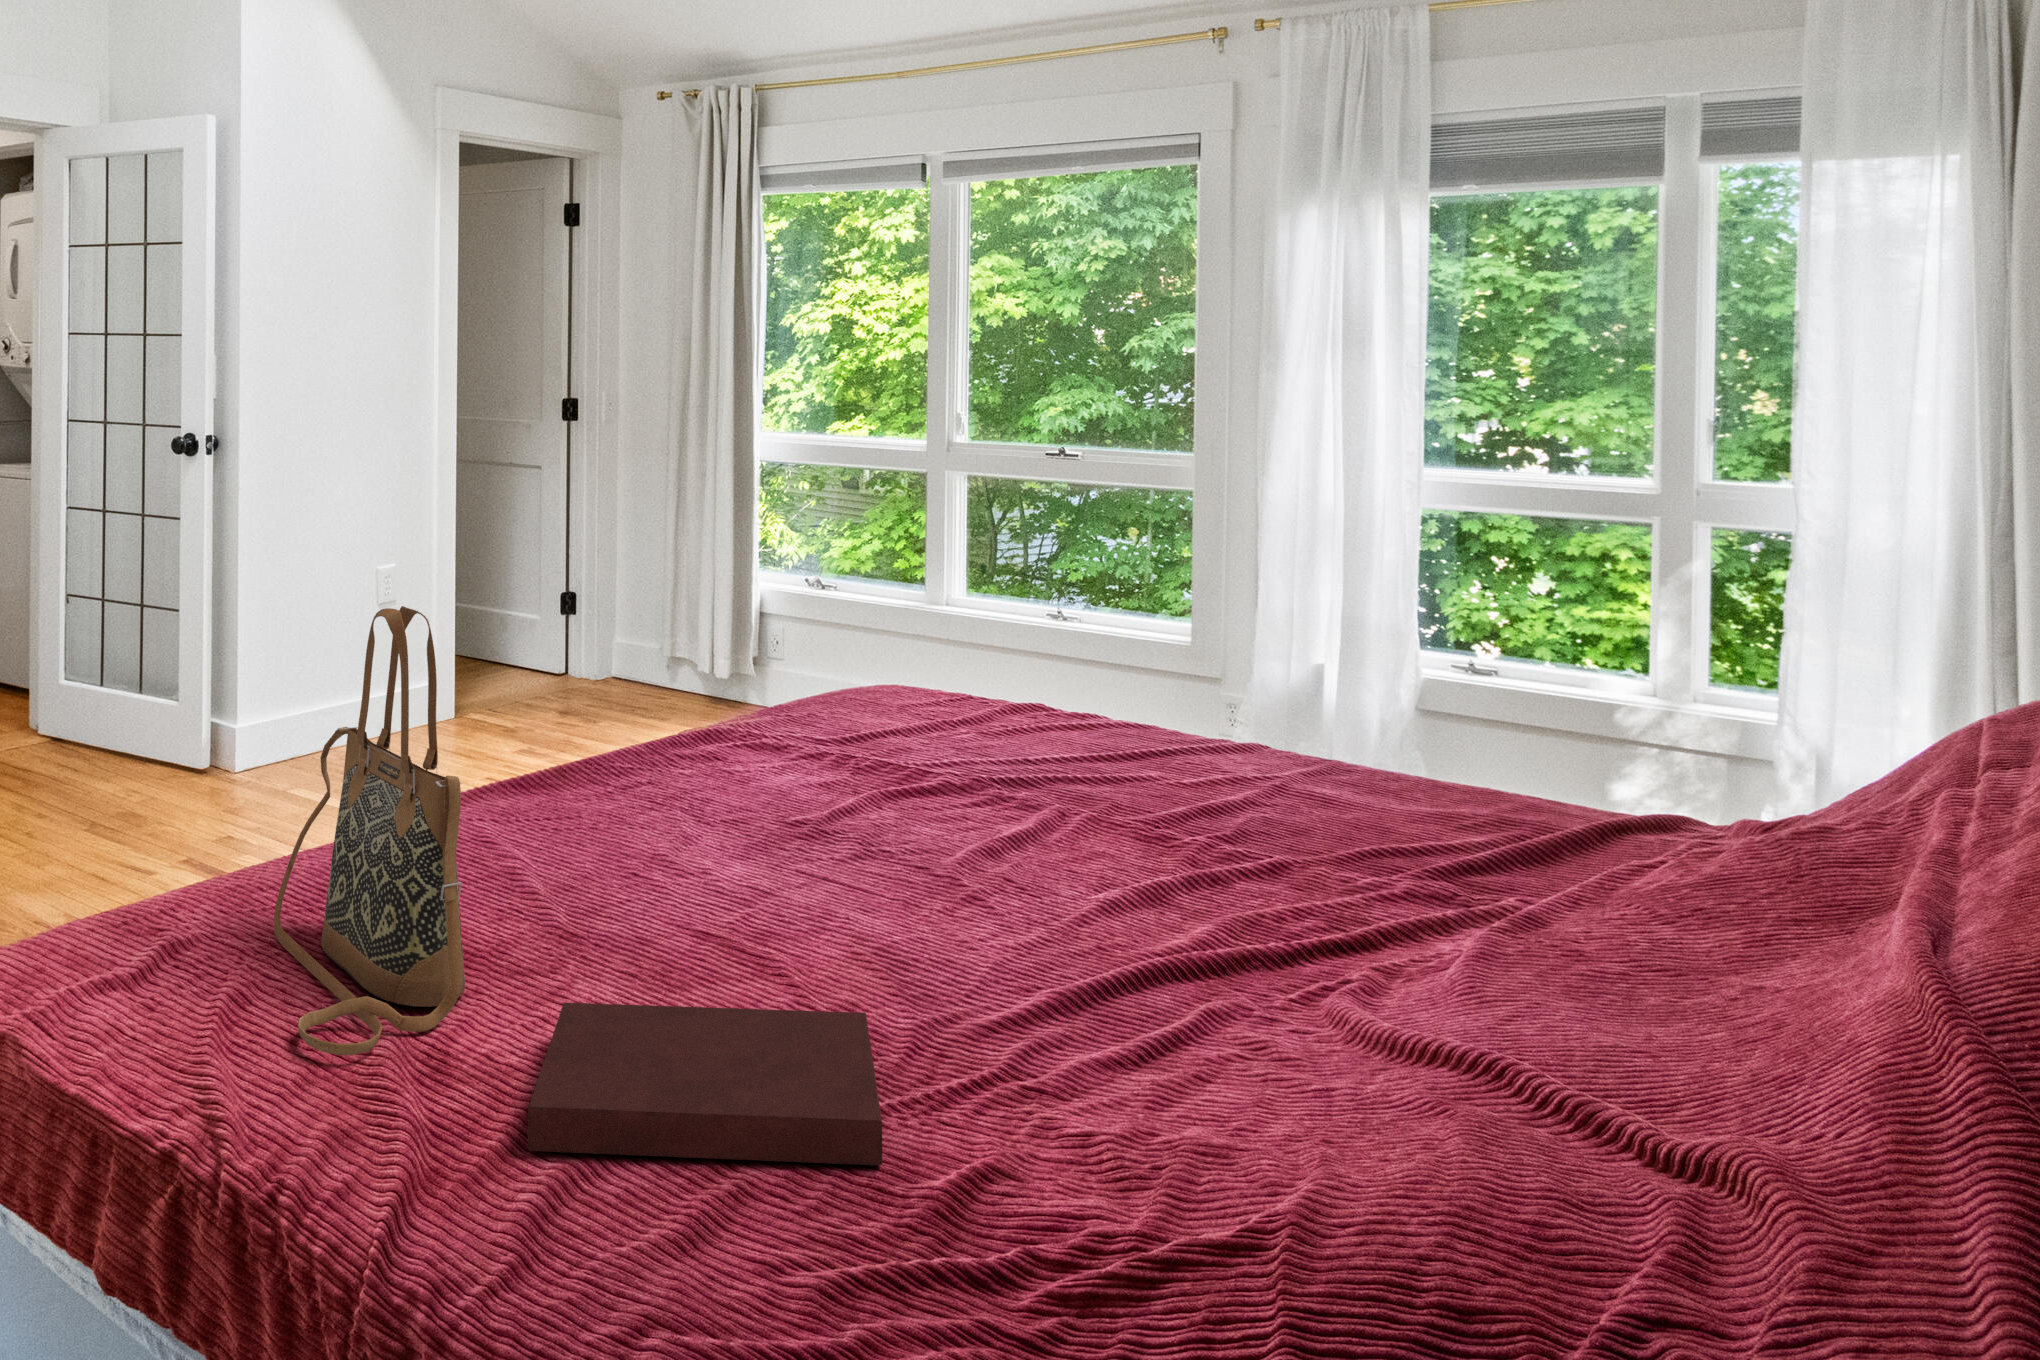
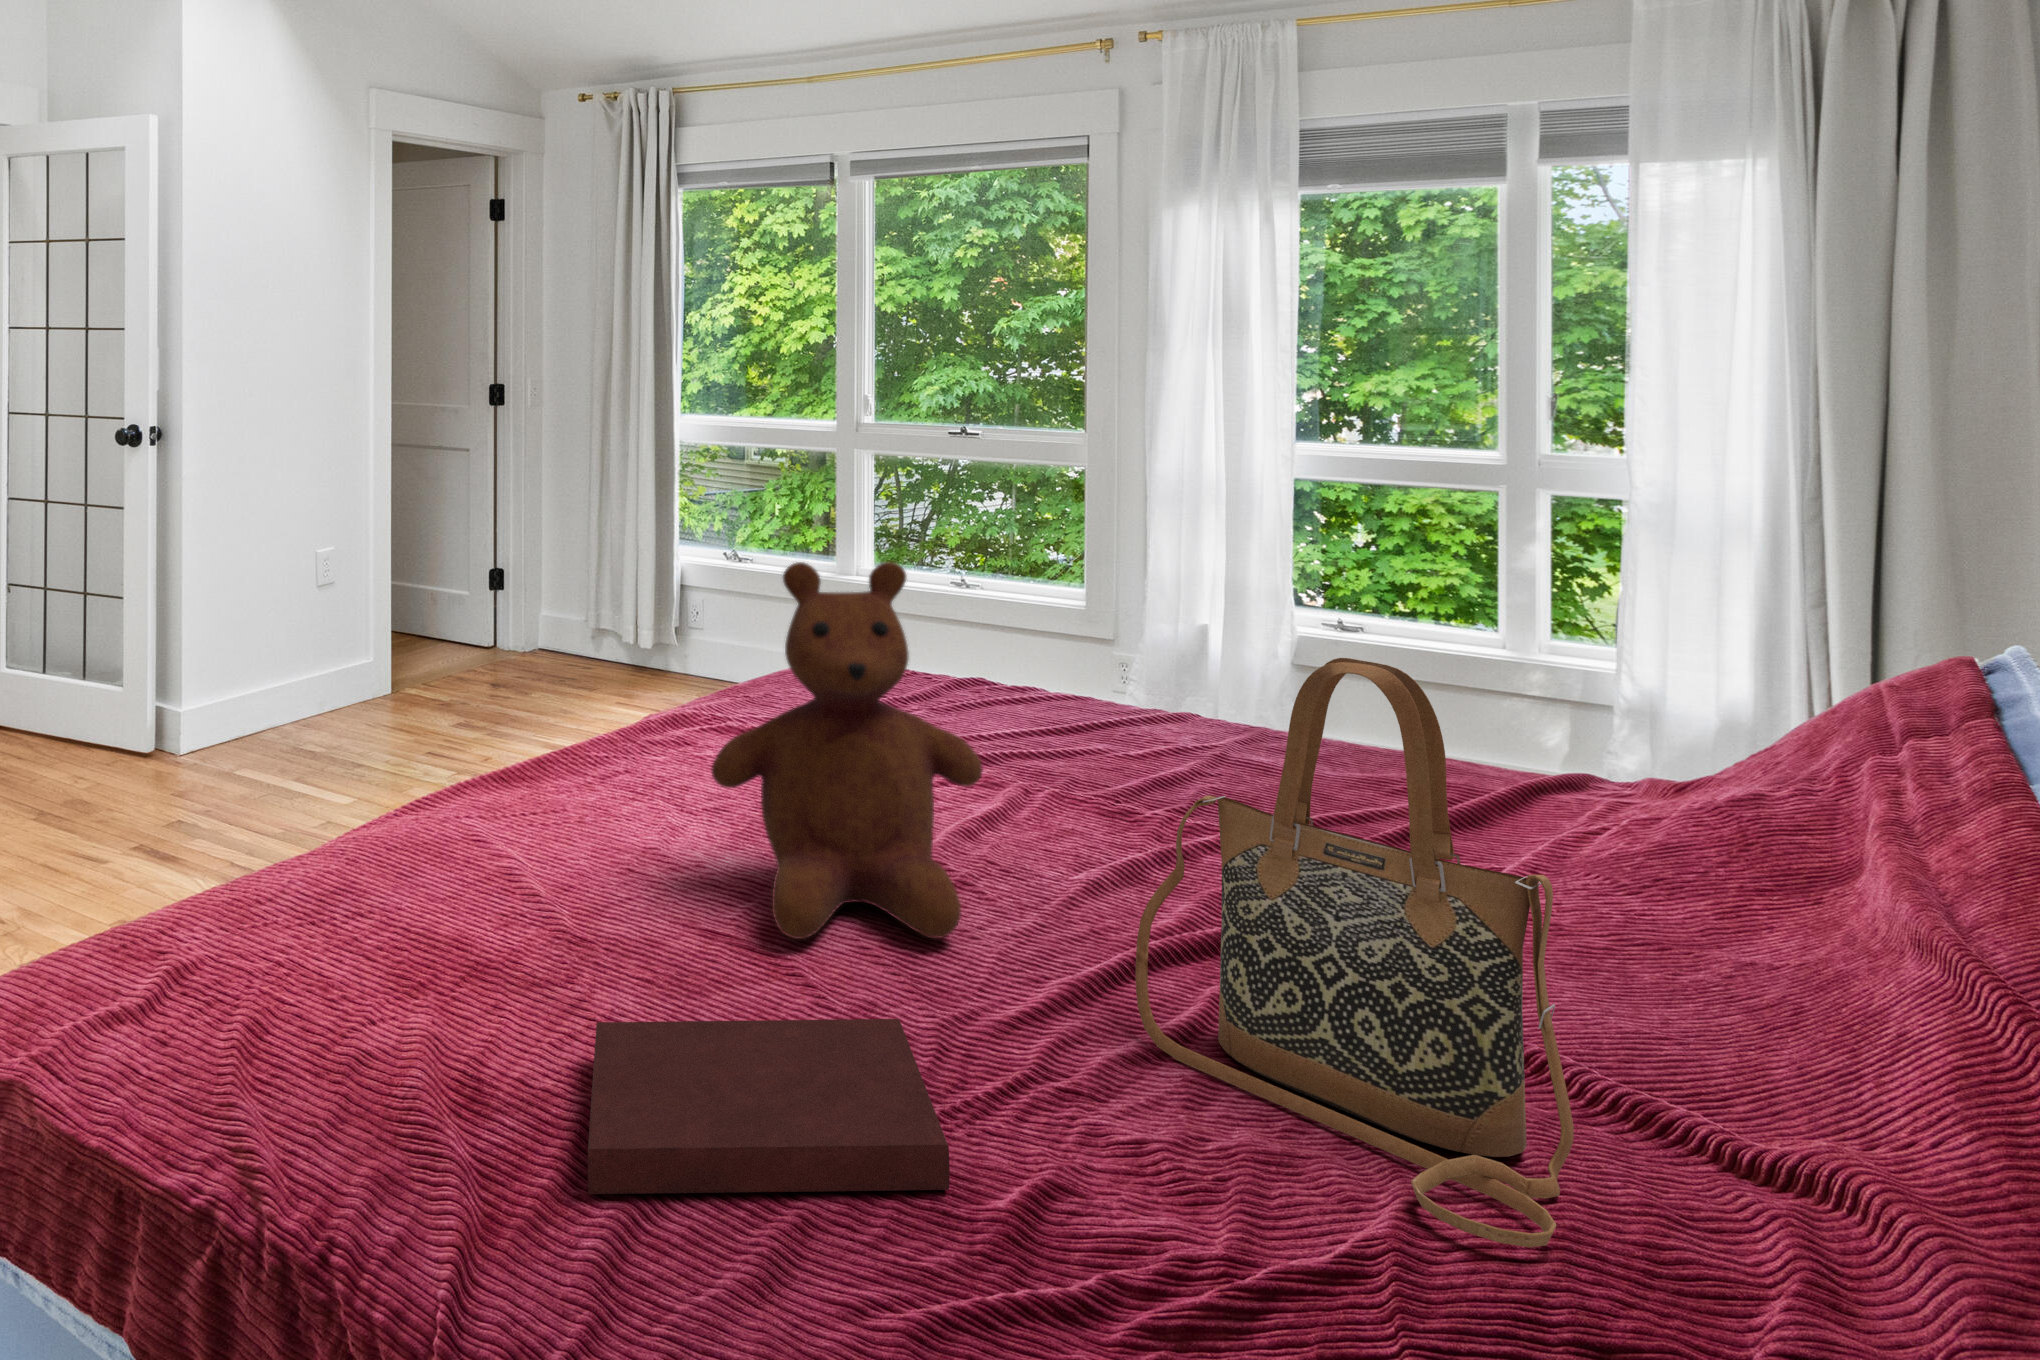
teddy bear: none [715,563,996,948] -> present [711,561,983,939]
handbag: present [274,606,465,1055] -> present [1136,658,1574,1248]

